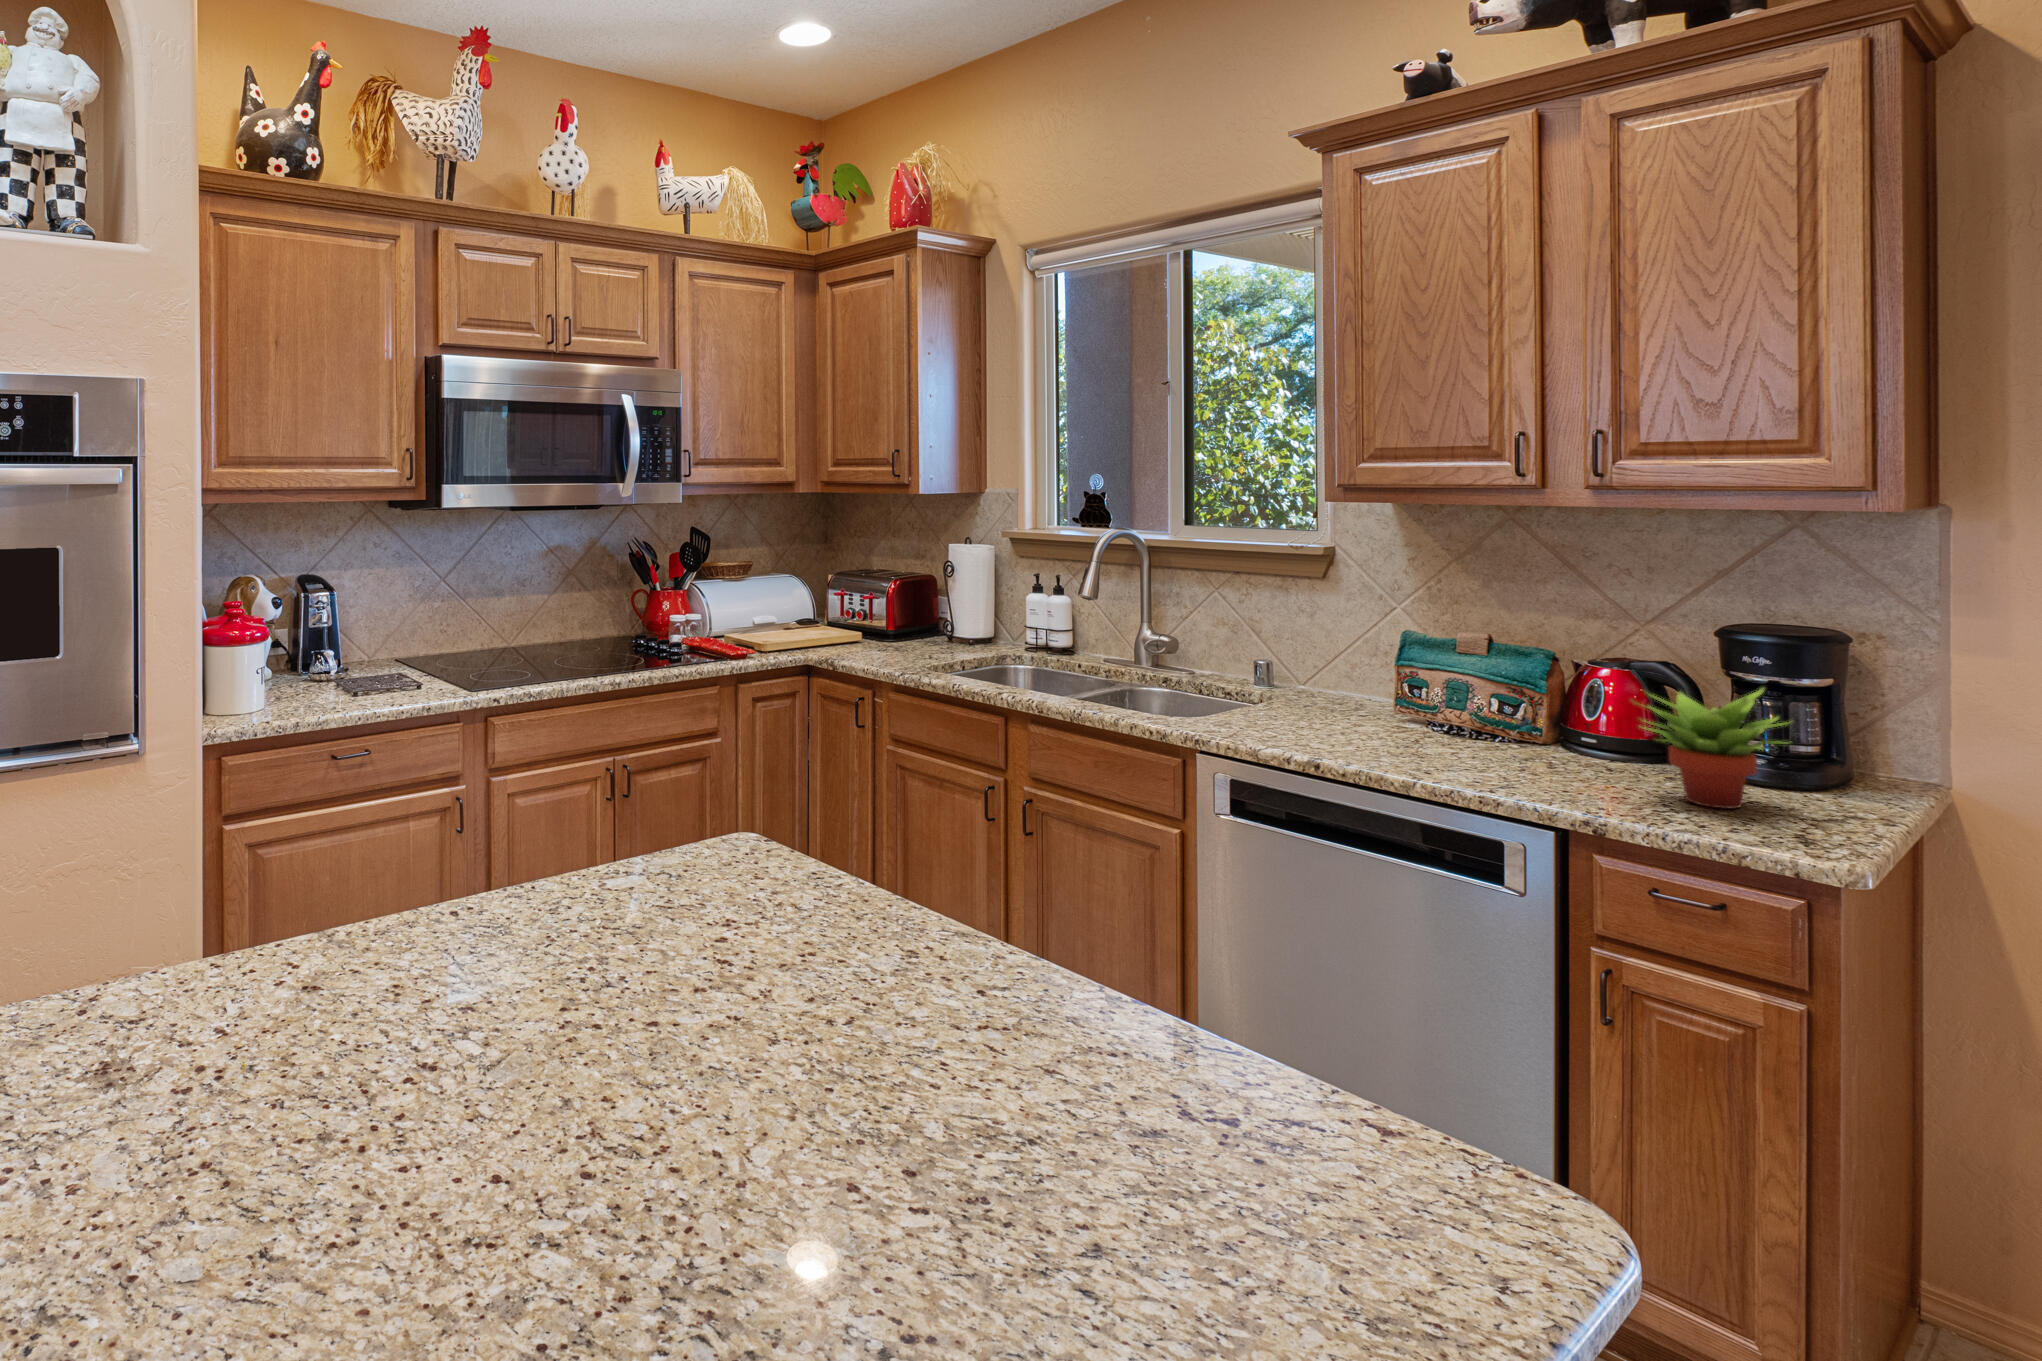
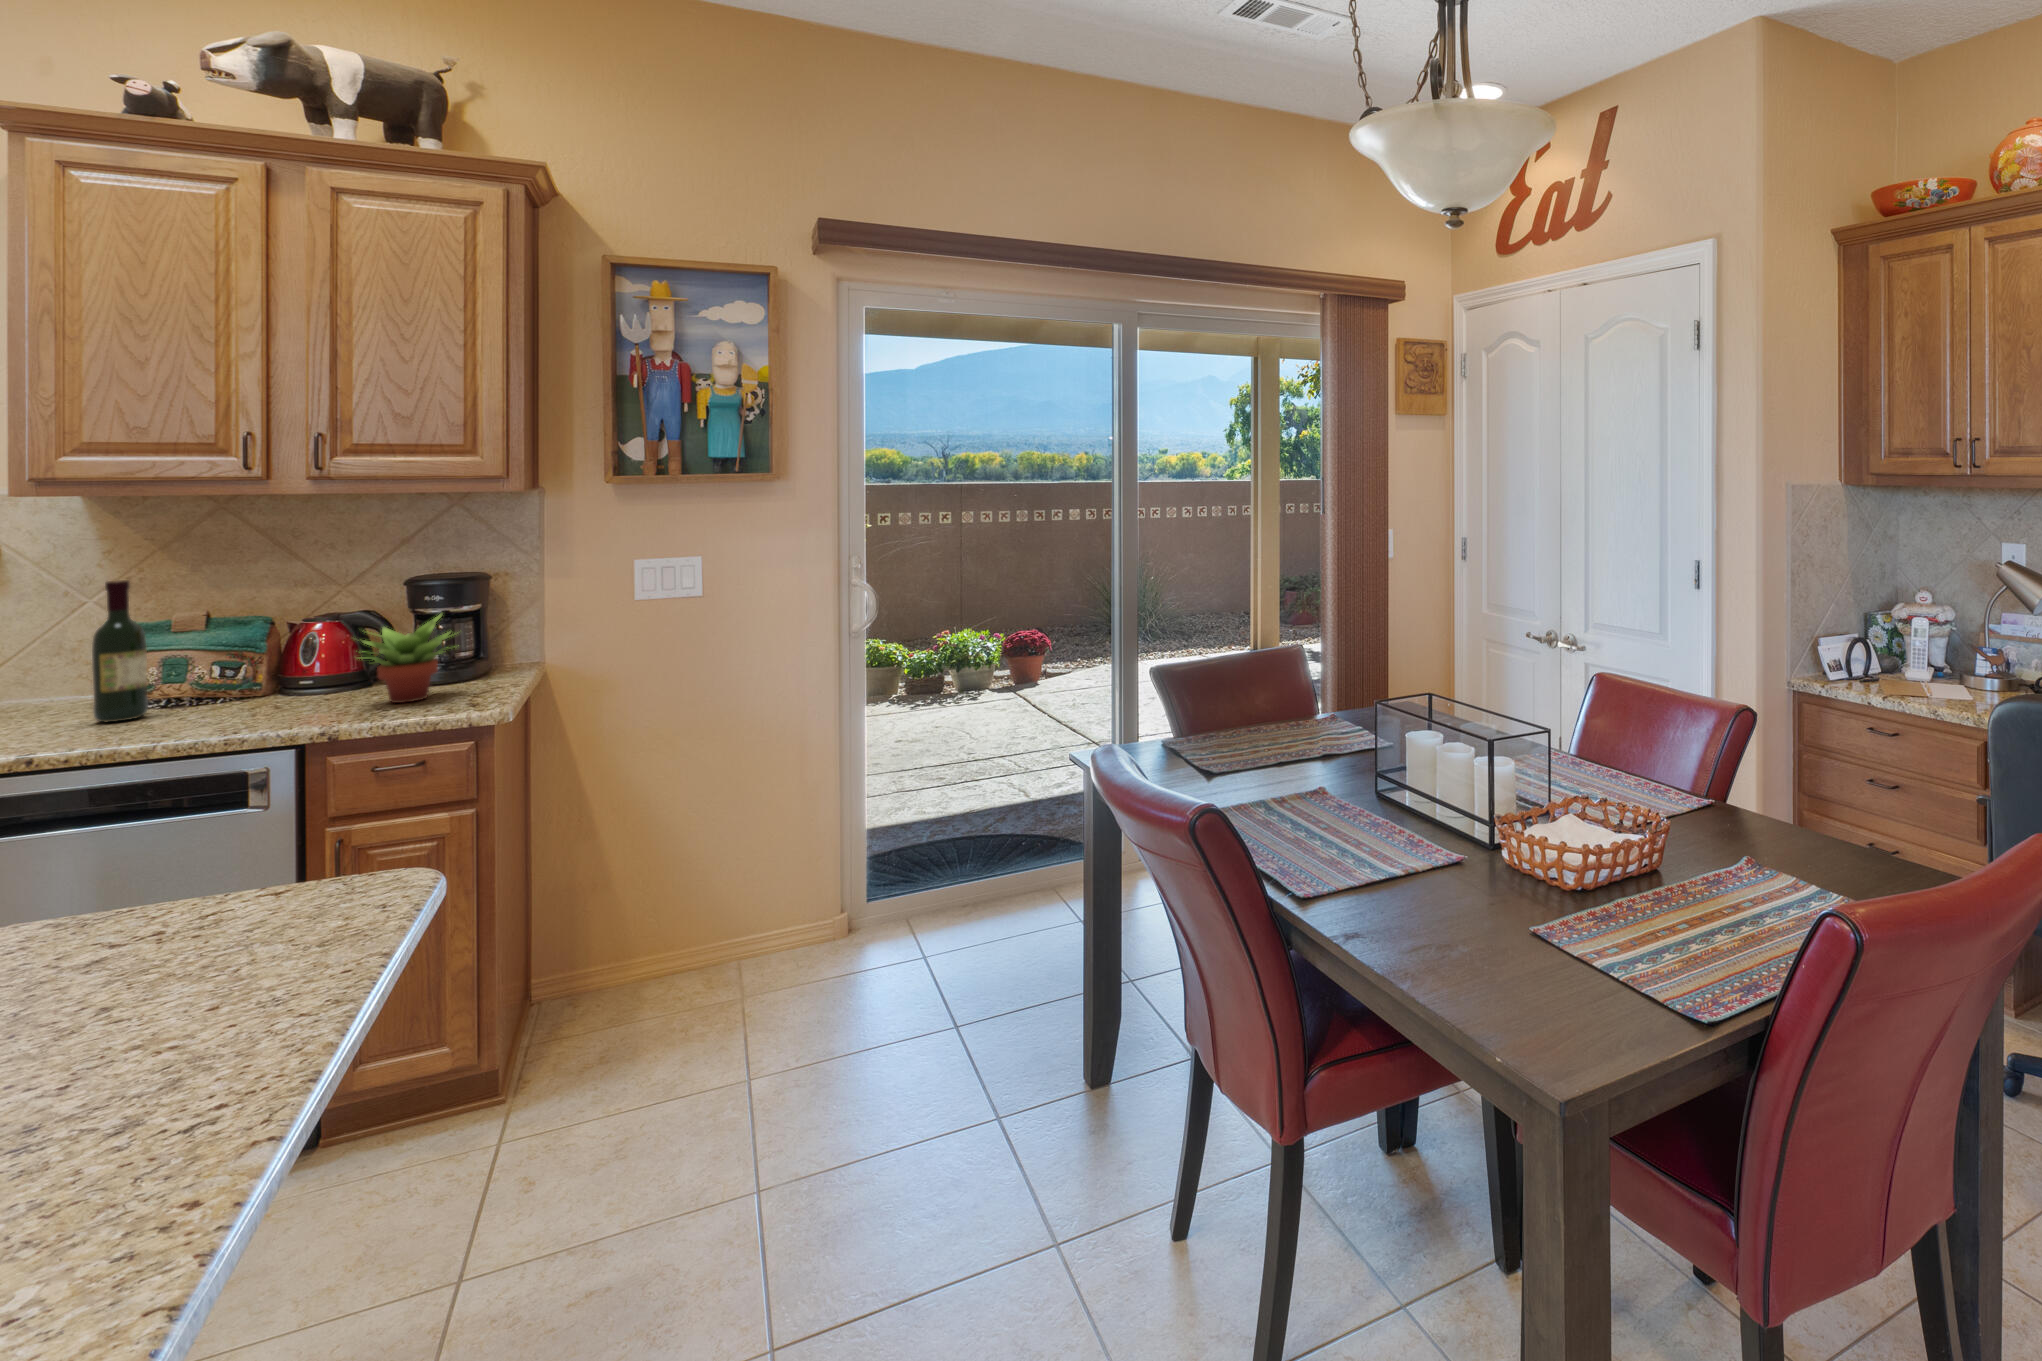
wine bottle: none [1383,589,1430,739] -> present [92,580,148,722]

